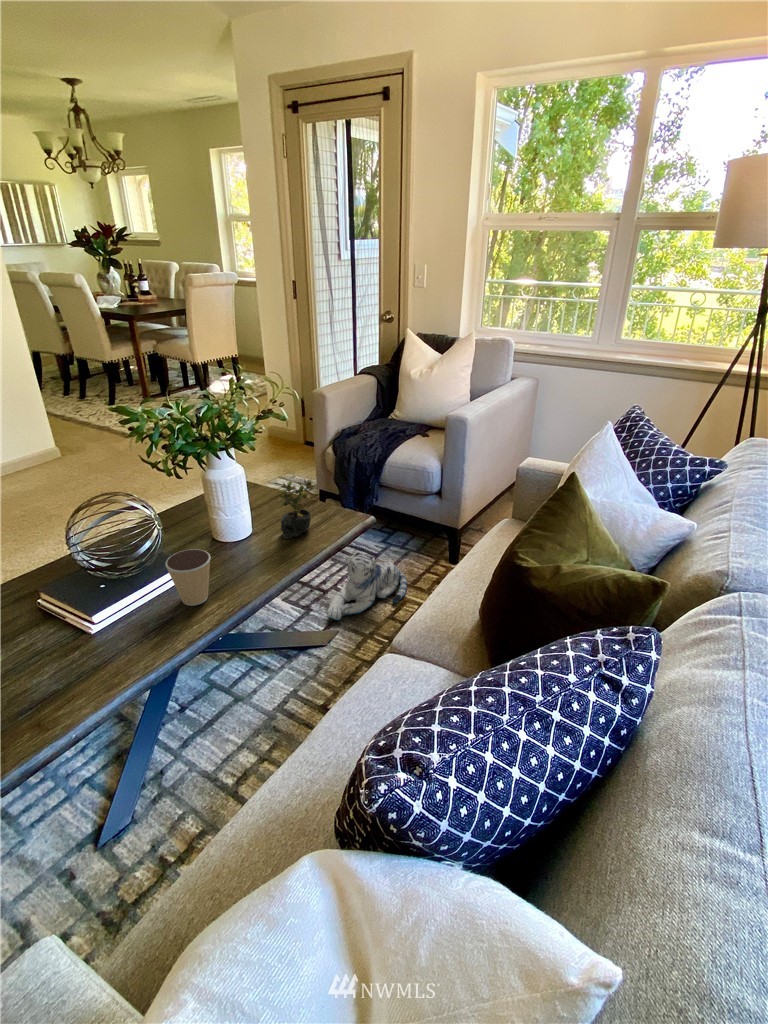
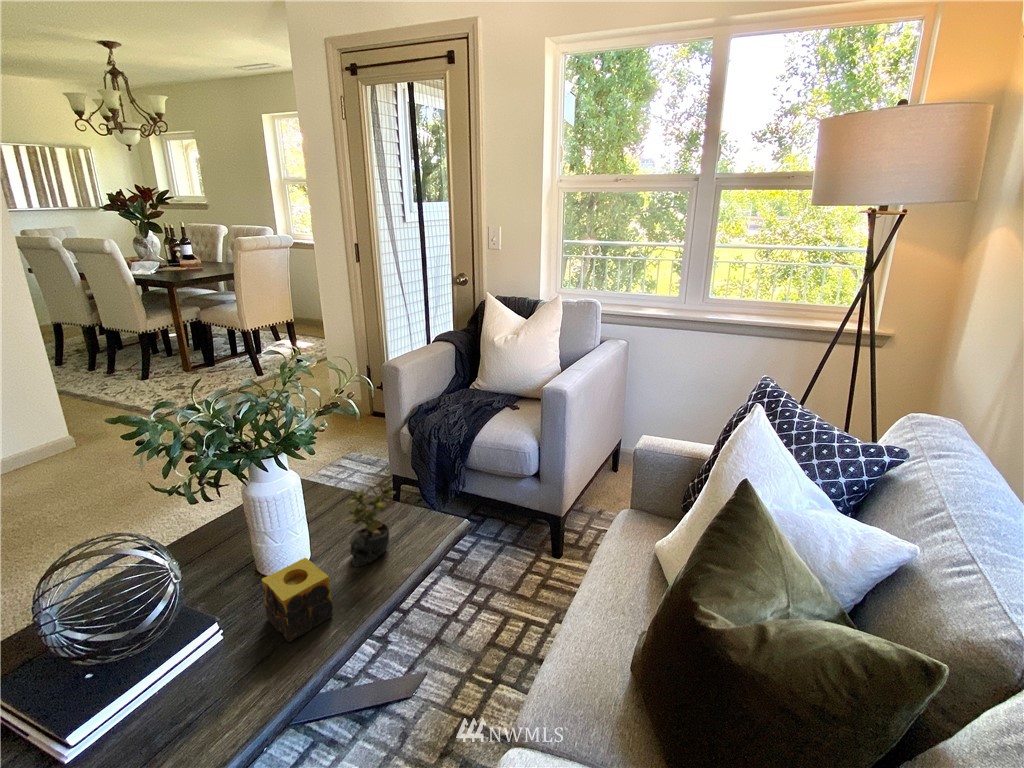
candle: none [218,525,267,578] -> present [262,558,333,642]
coffee cup: present [165,549,211,606] -> none [178,612,249,704]
plush toy: present [327,552,407,620] -> none [411,560,508,656]

